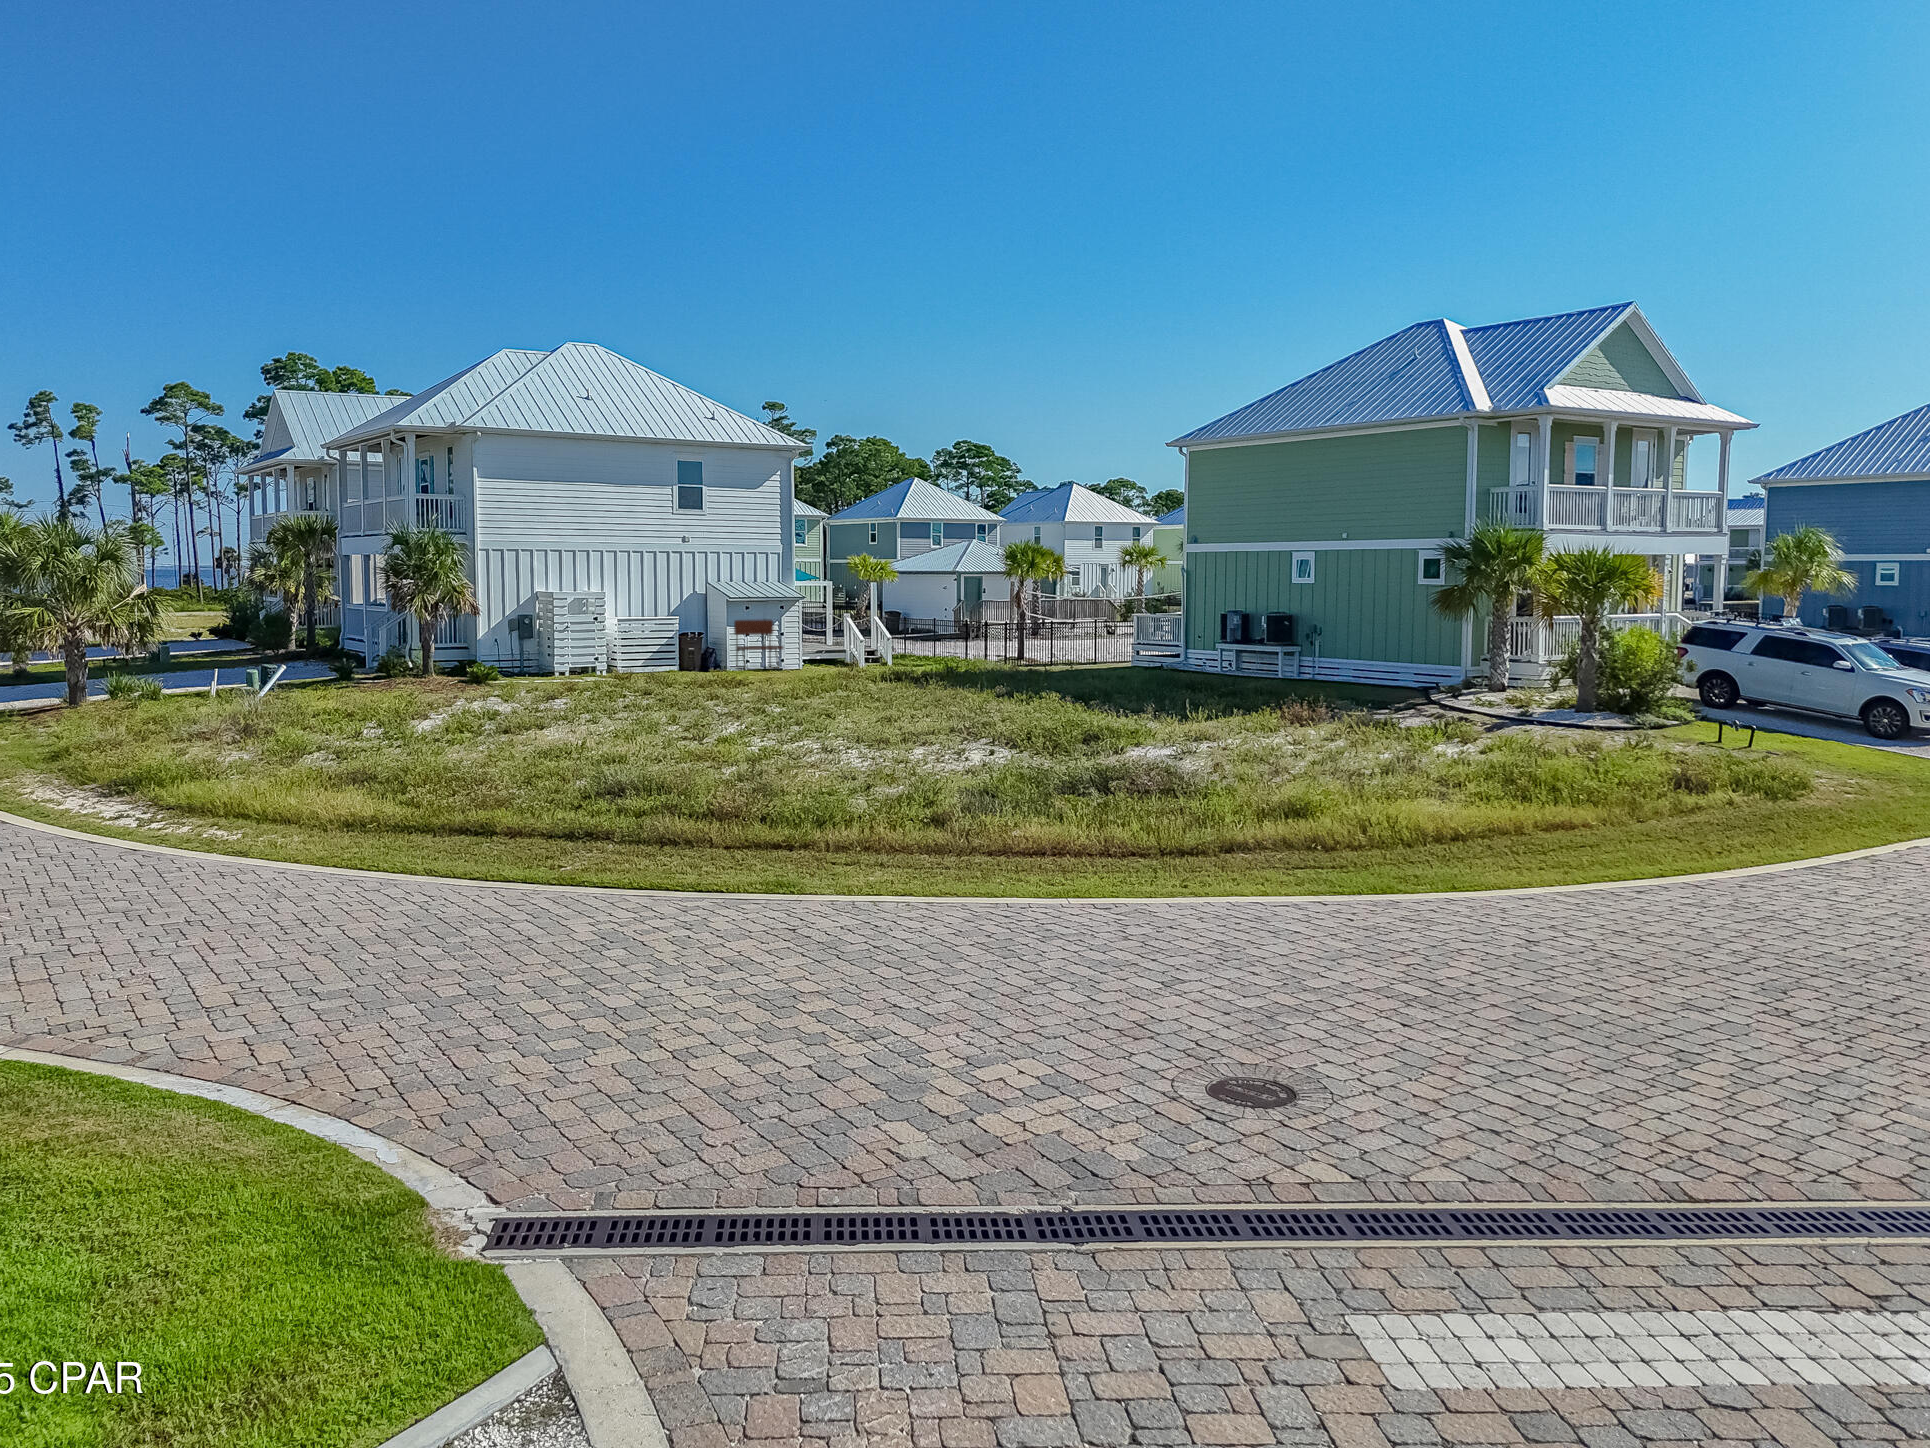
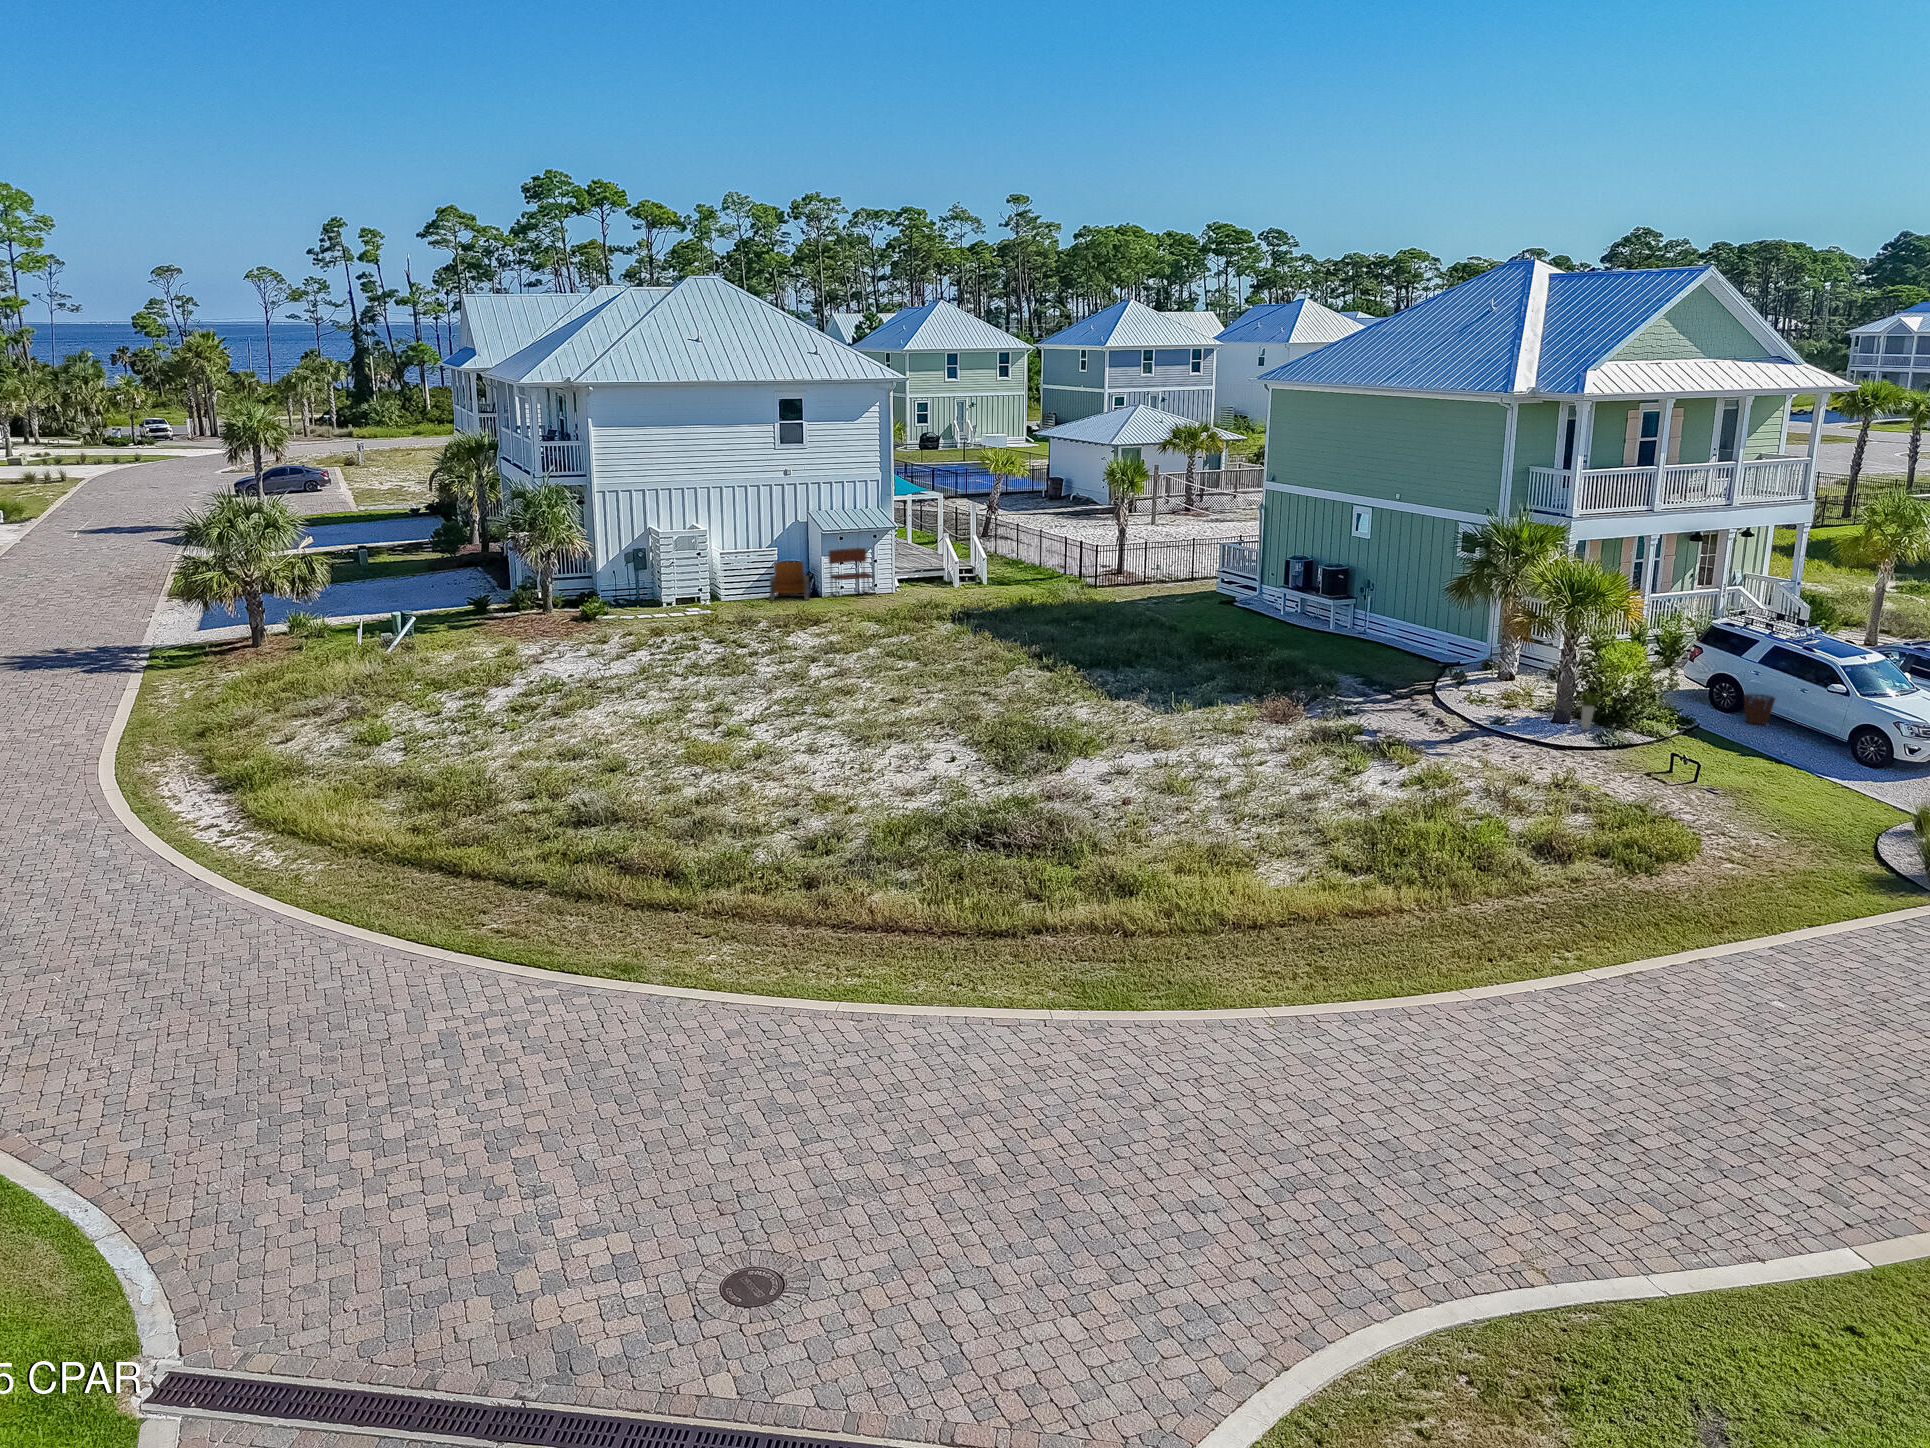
lounge chair: none [669,631,717,672] -> present [770,561,809,601]
planter: none [1604,675,1626,715] -> present [1581,692,1598,730]
basket: none [1744,682,1776,710] -> present [1744,694,1775,724]

